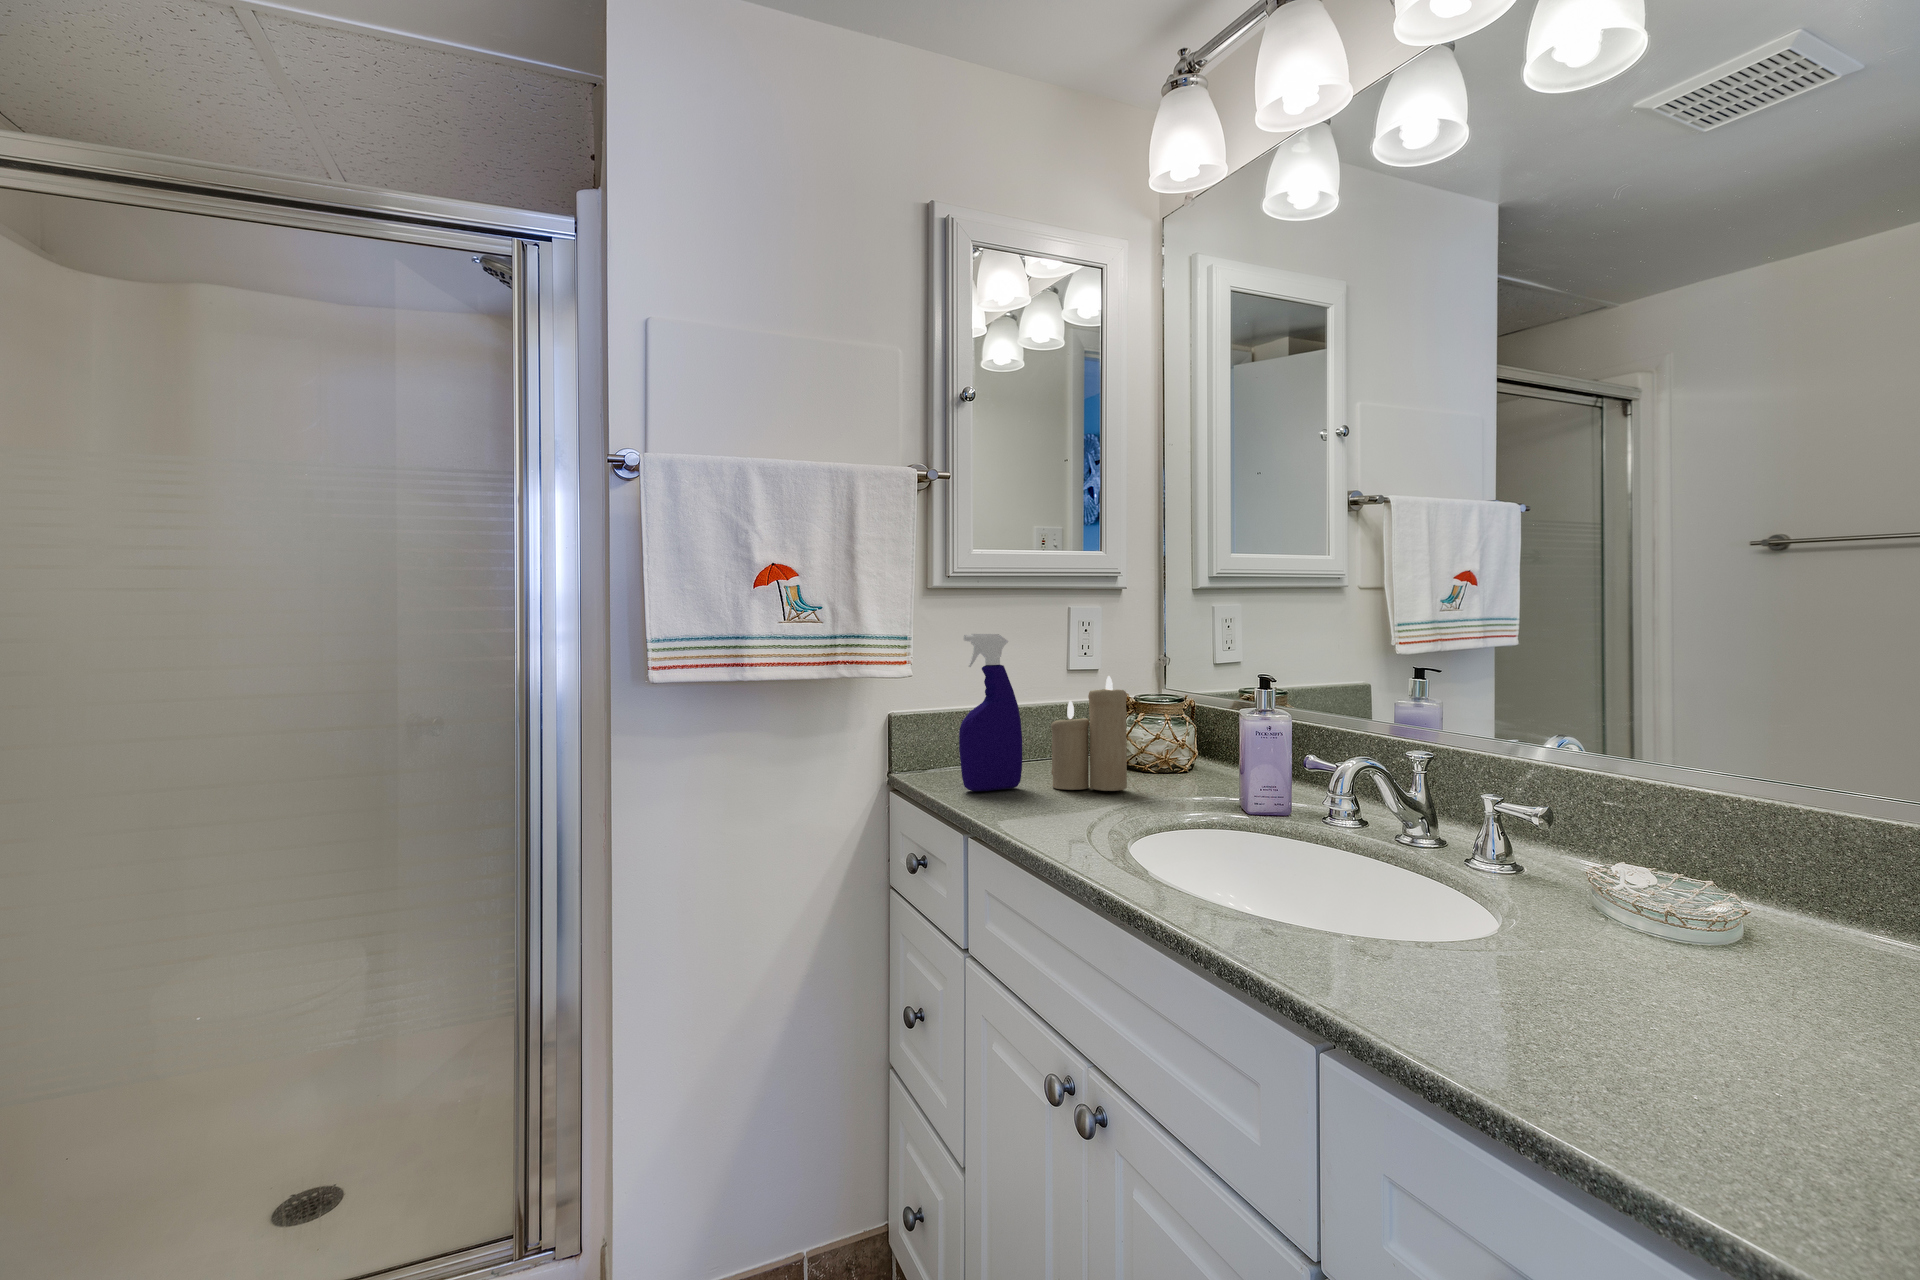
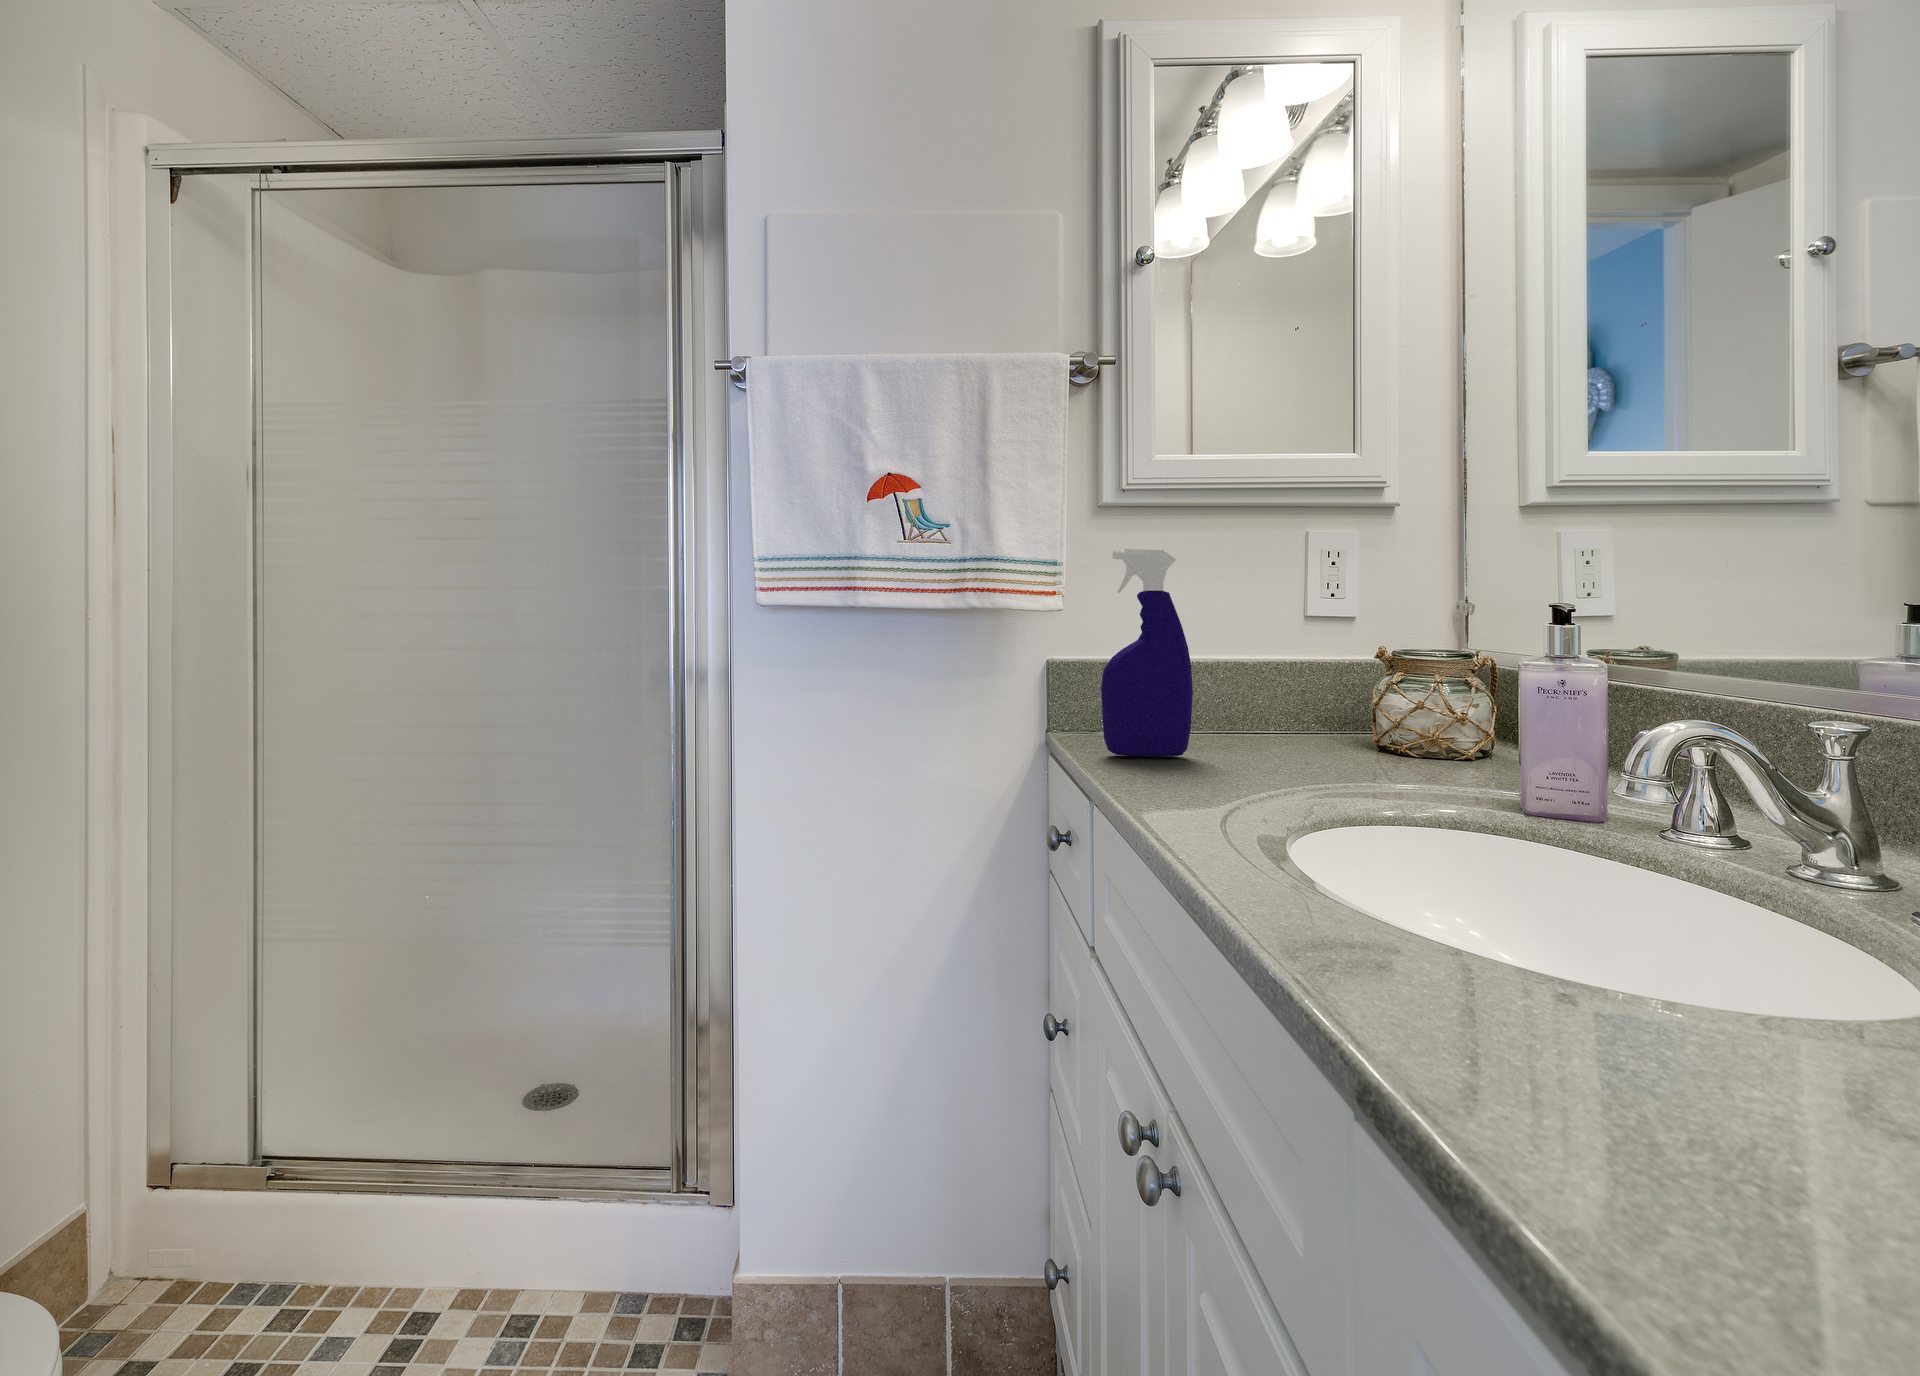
candle: present [1051,676,1127,791] -> none [1235,606,1348,769]

